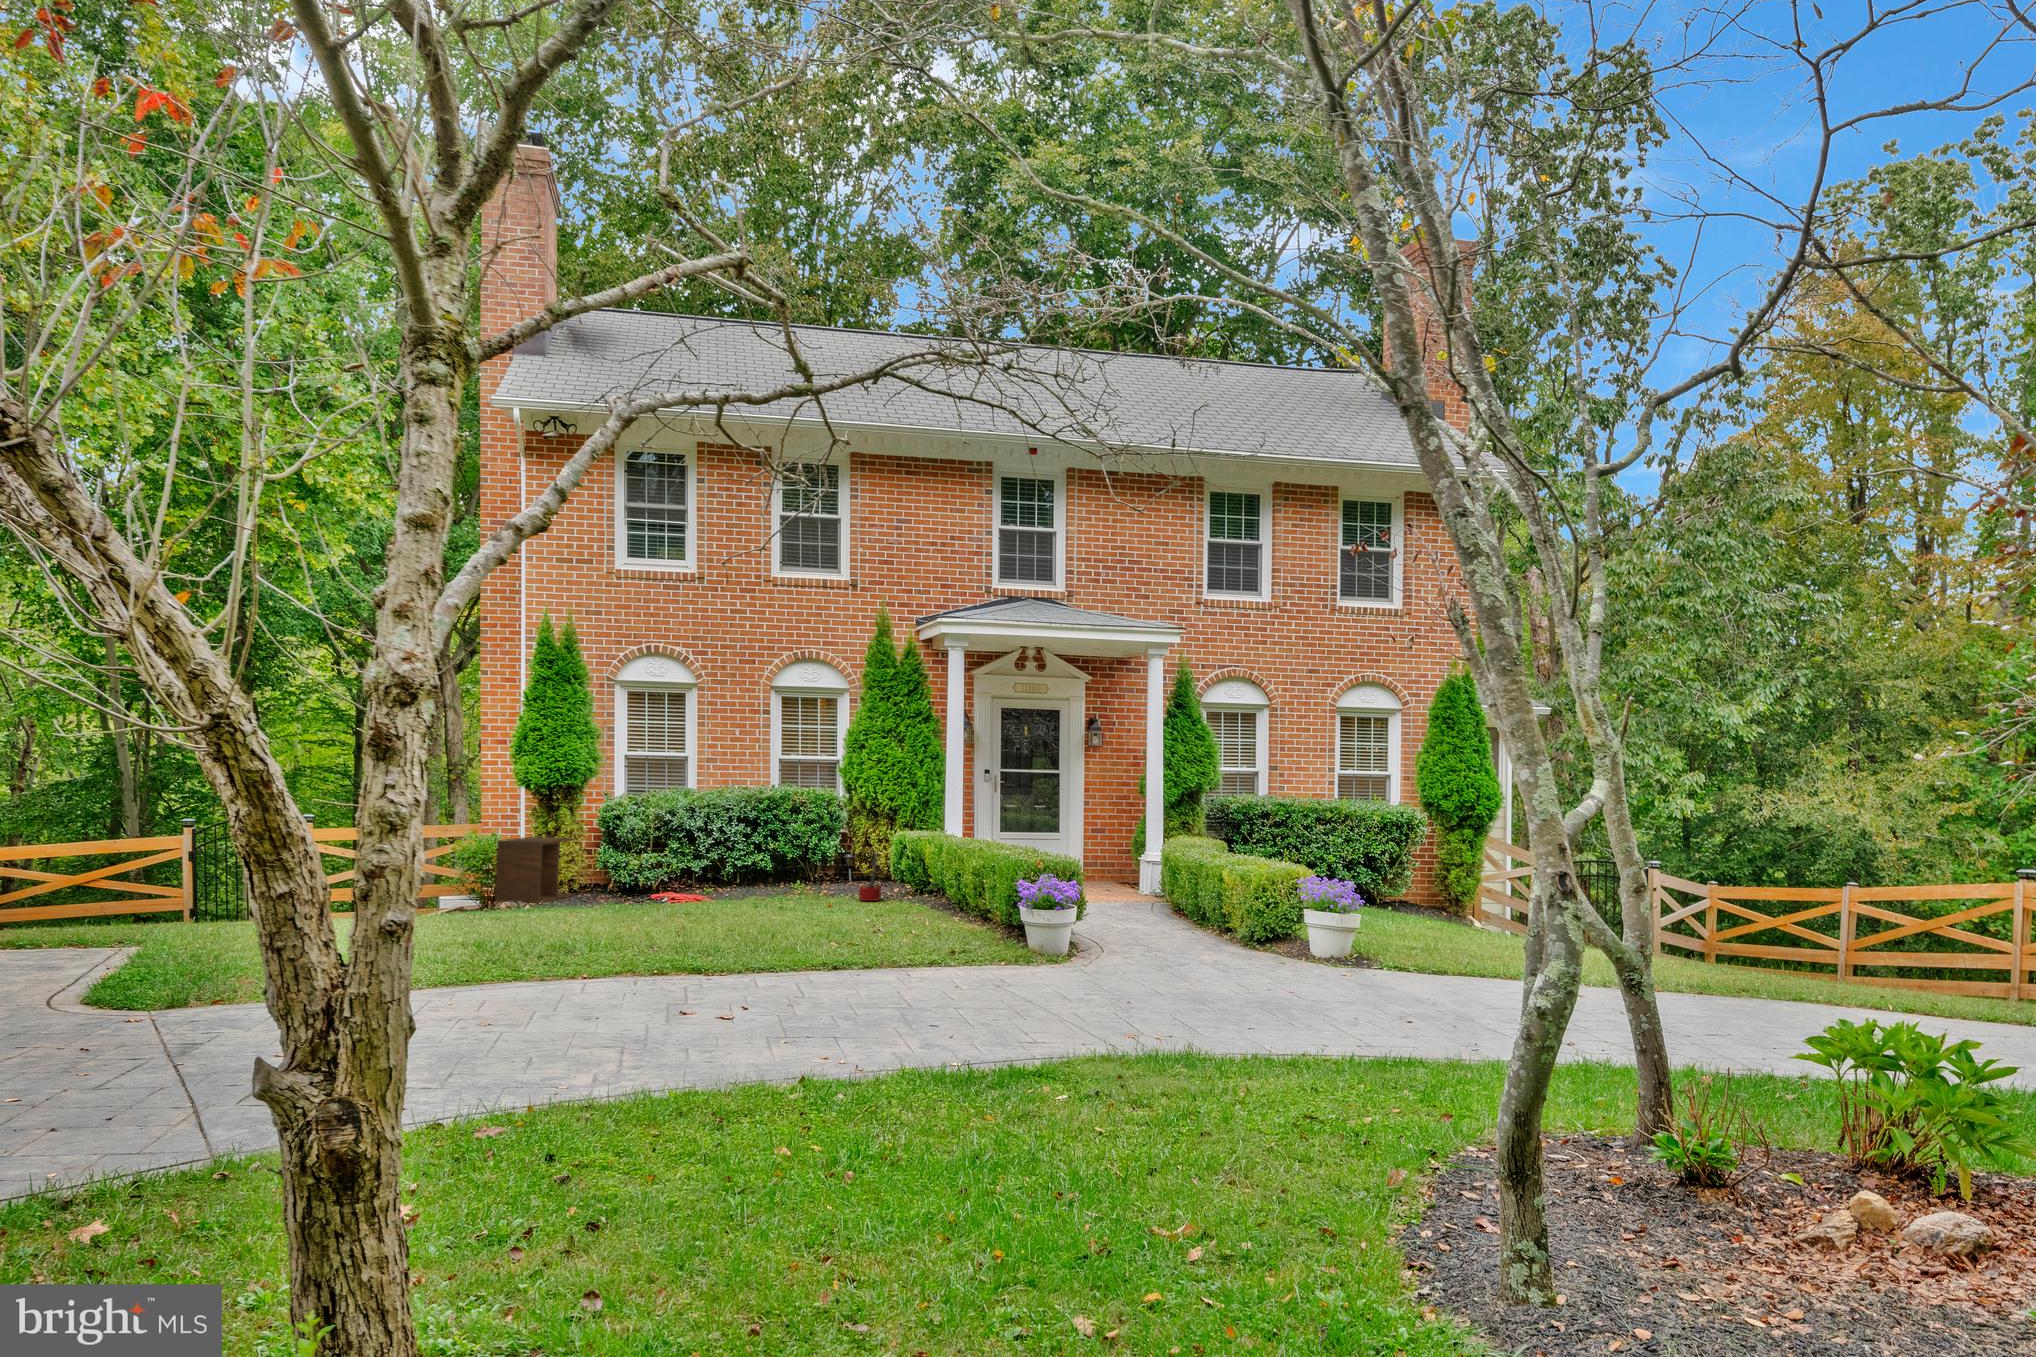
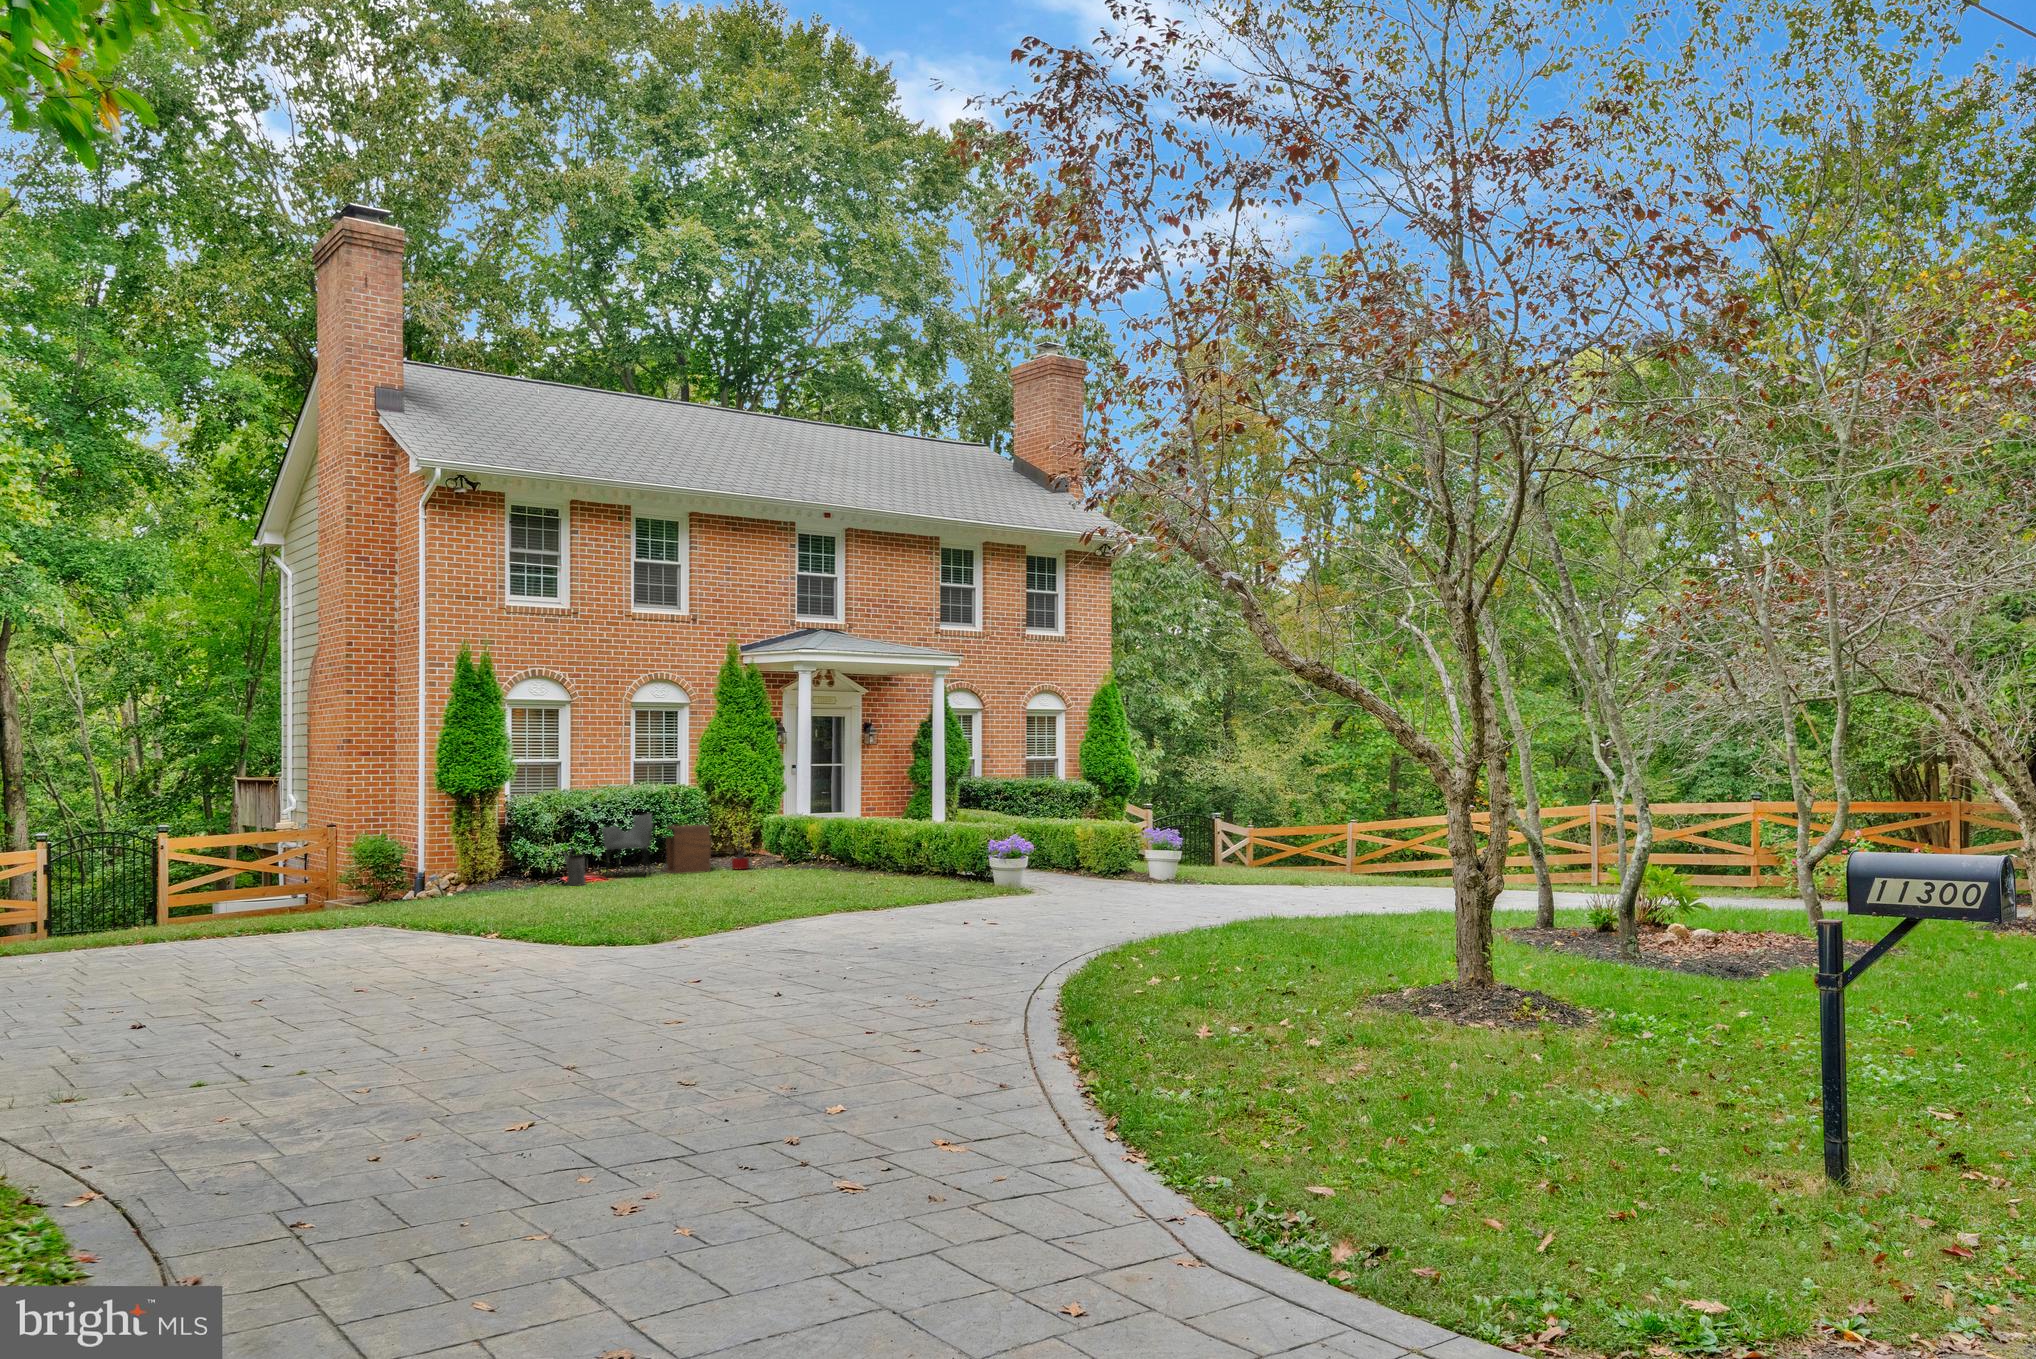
armchair: none [693,821,762,904] -> present [601,814,653,878]
side table: present [495,836,574,903] -> present [661,825,711,874]
watering can: none [627,859,652,907] -> present [564,852,586,886]

